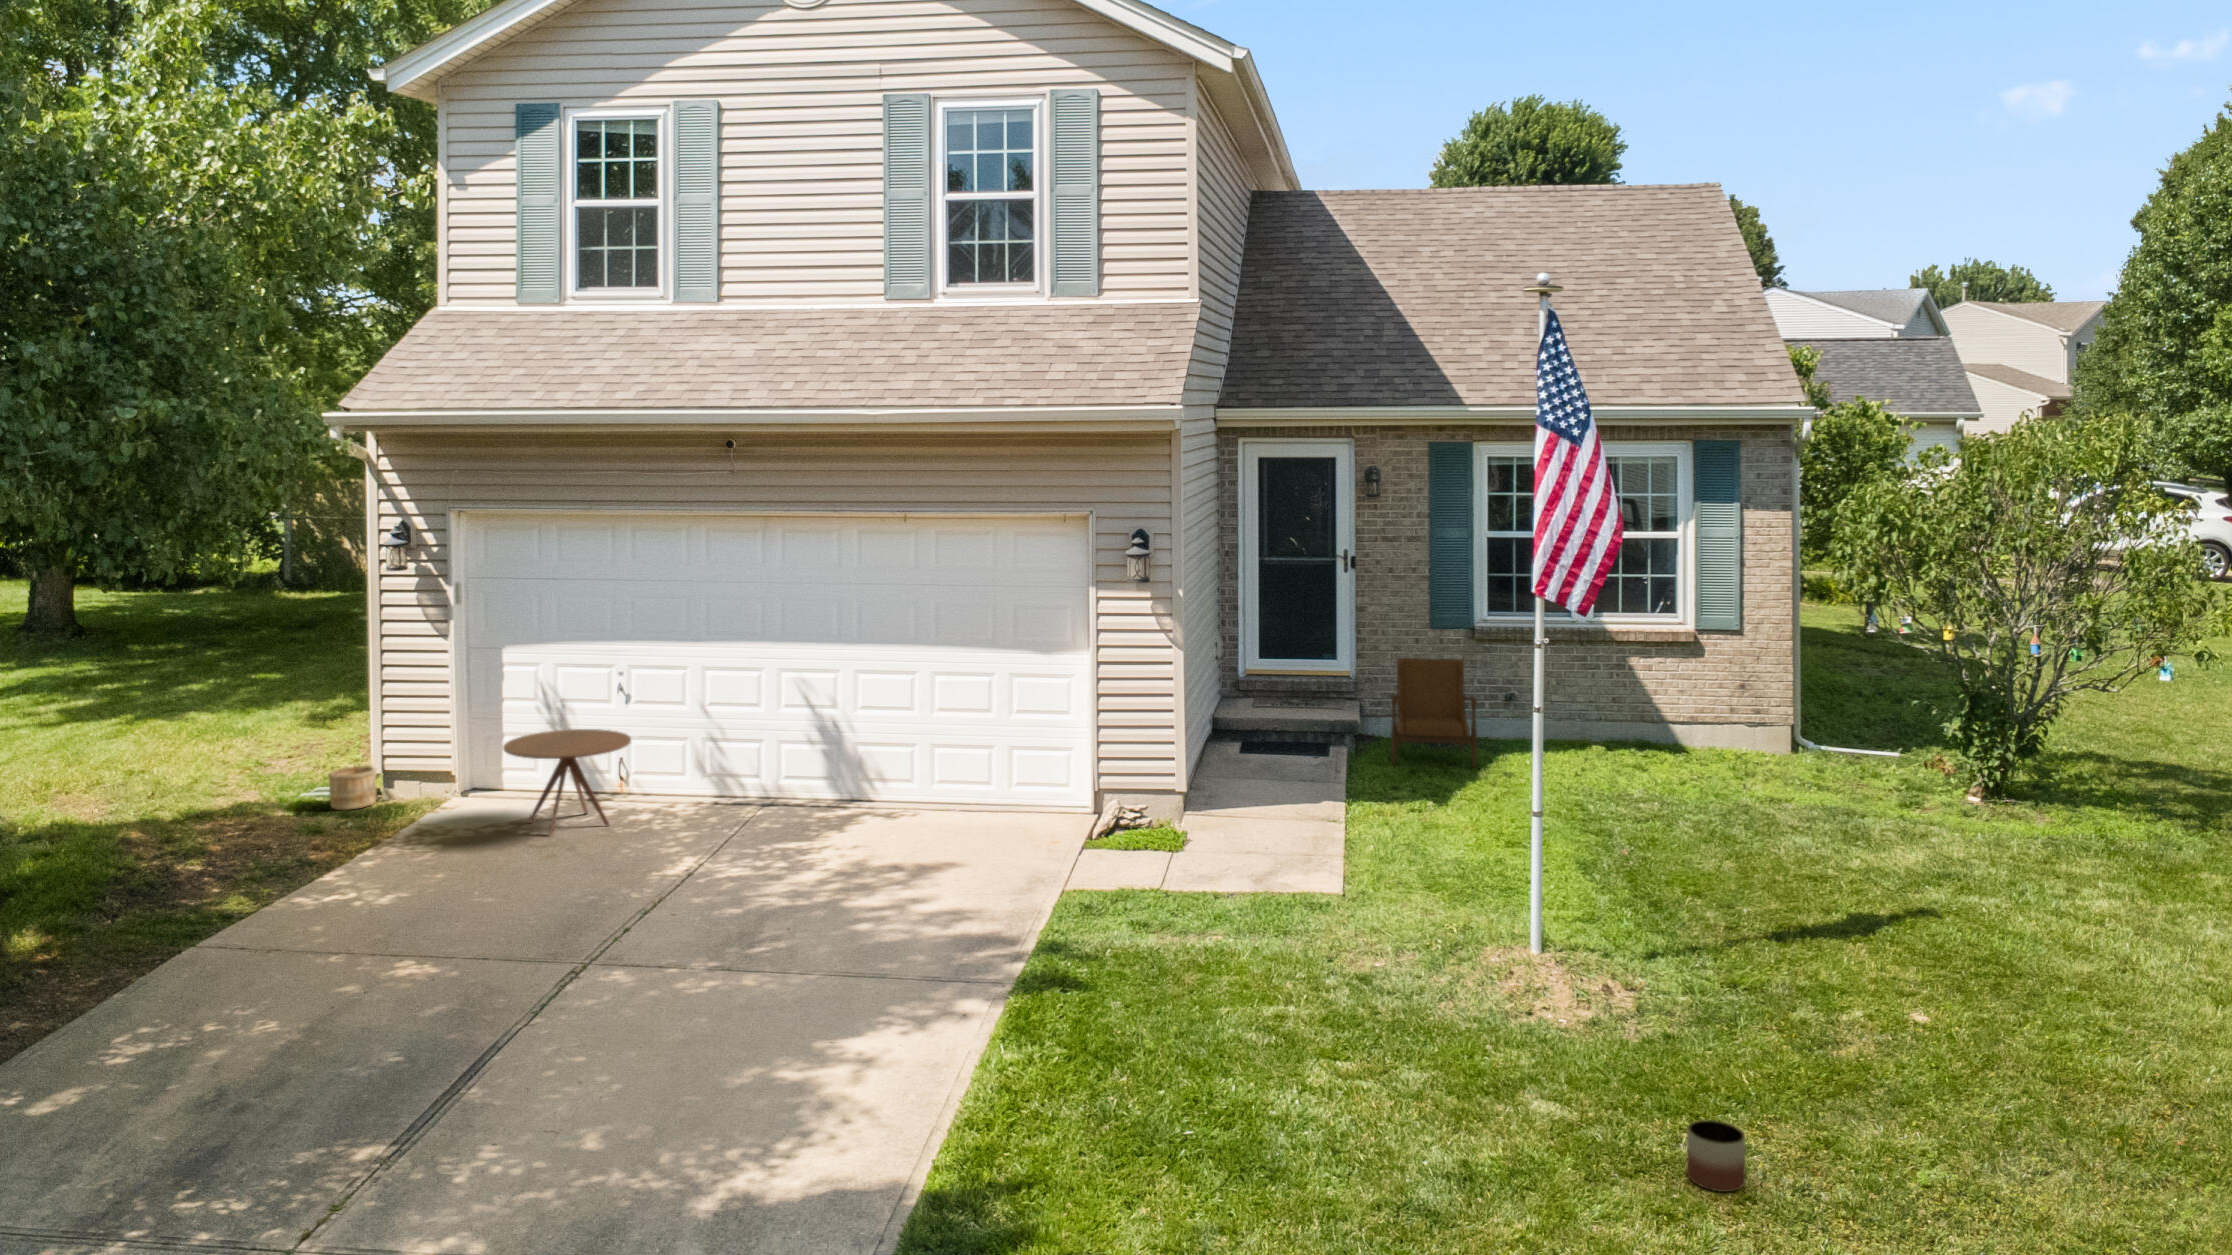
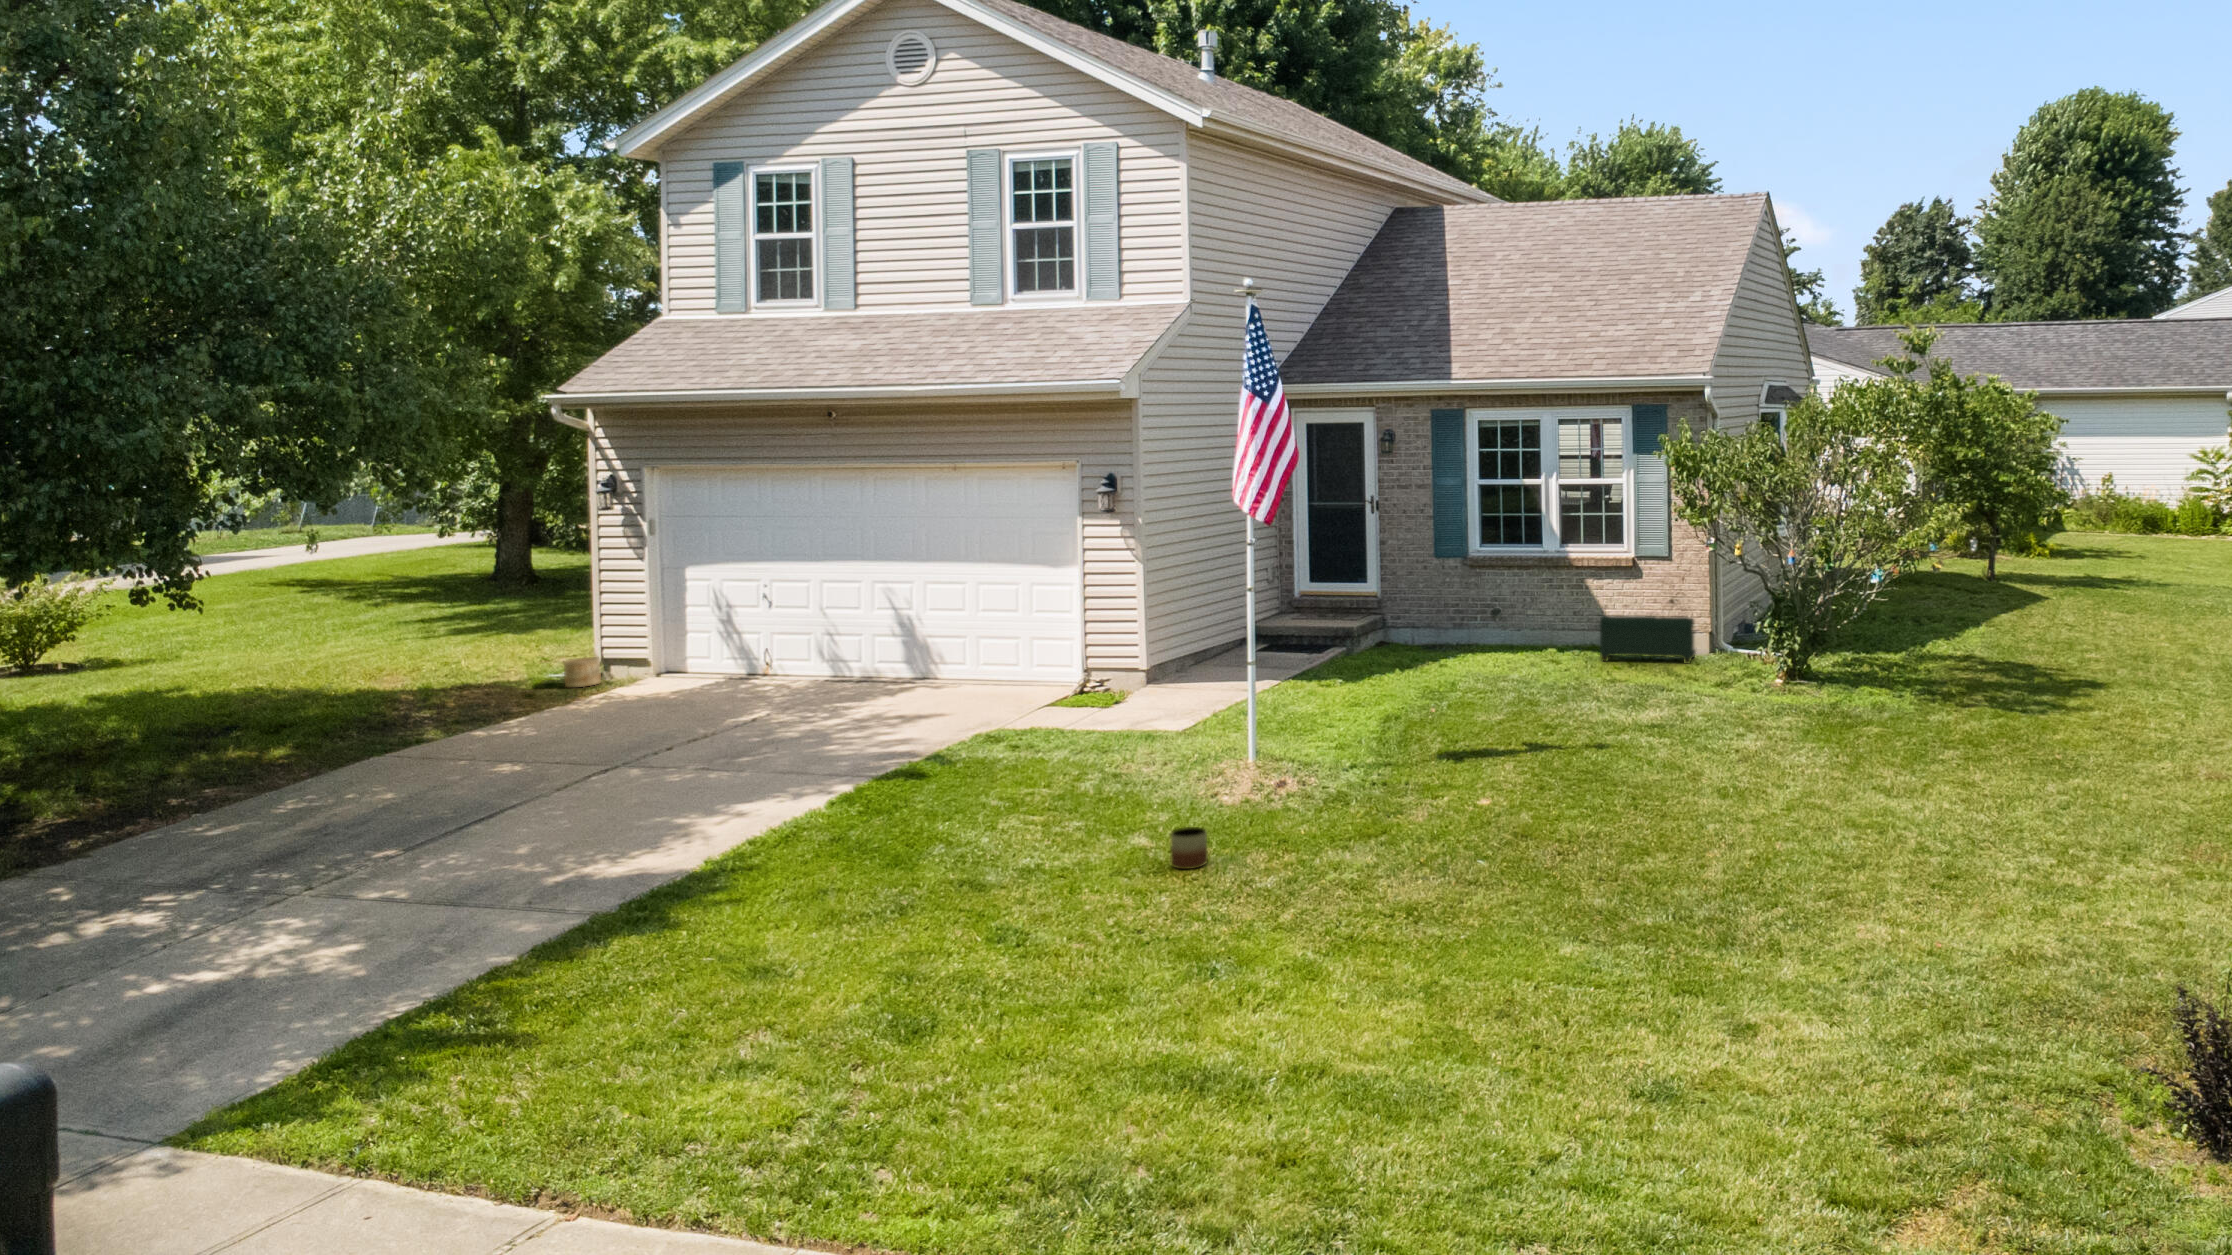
armchair: present [1391,658,1477,767] -> none [1383,581,1453,664]
bench: none [1661,699,1793,768] -> present [1600,616,1696,664]
round table: present [503,729,631,836] -> none [667,627,768,702]

